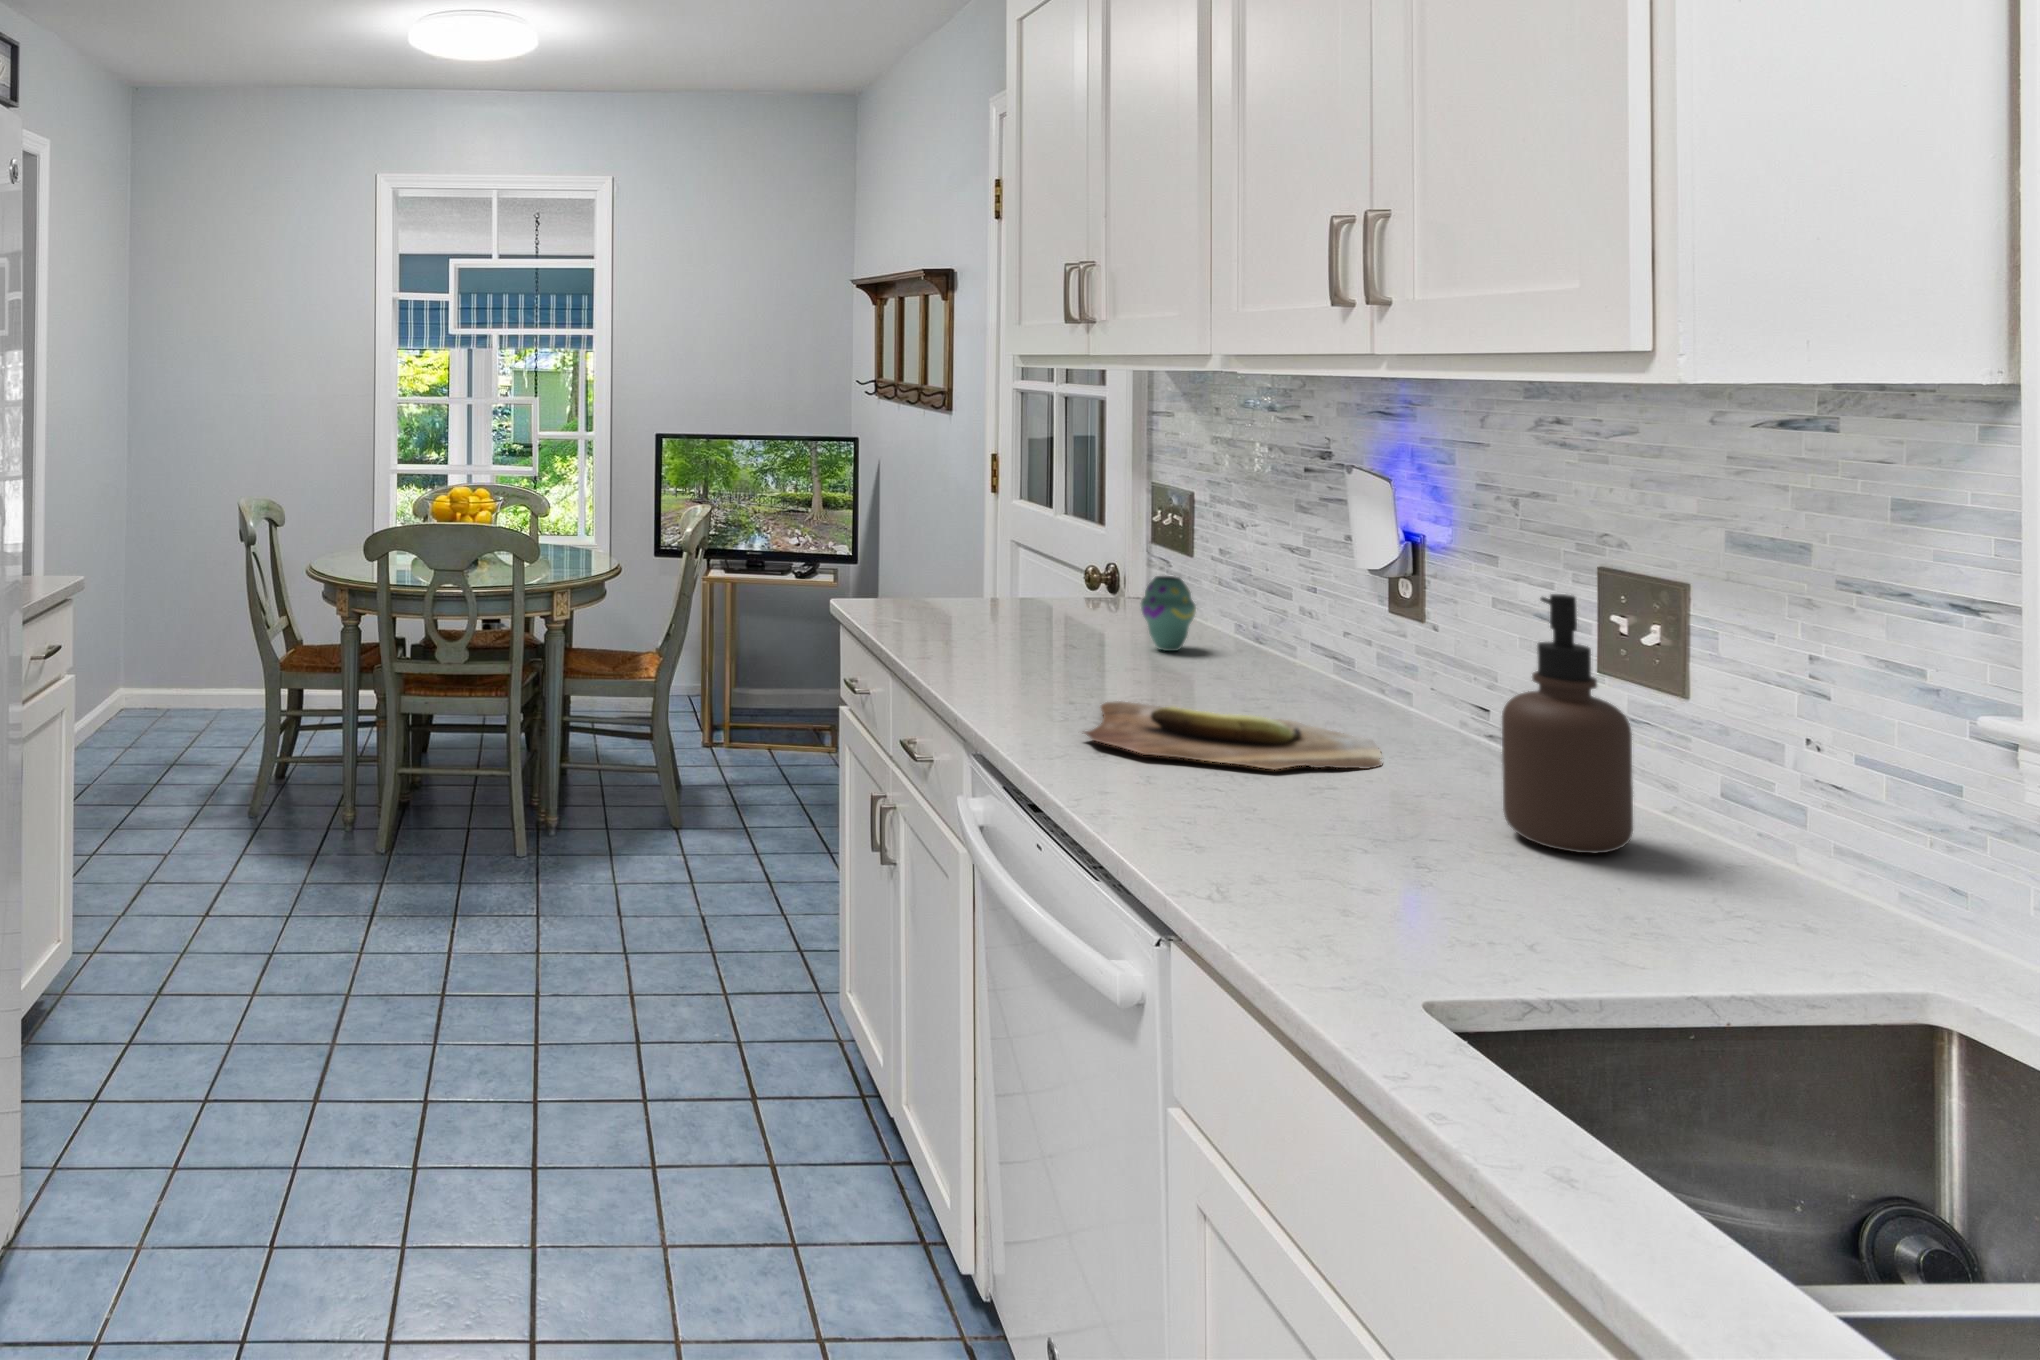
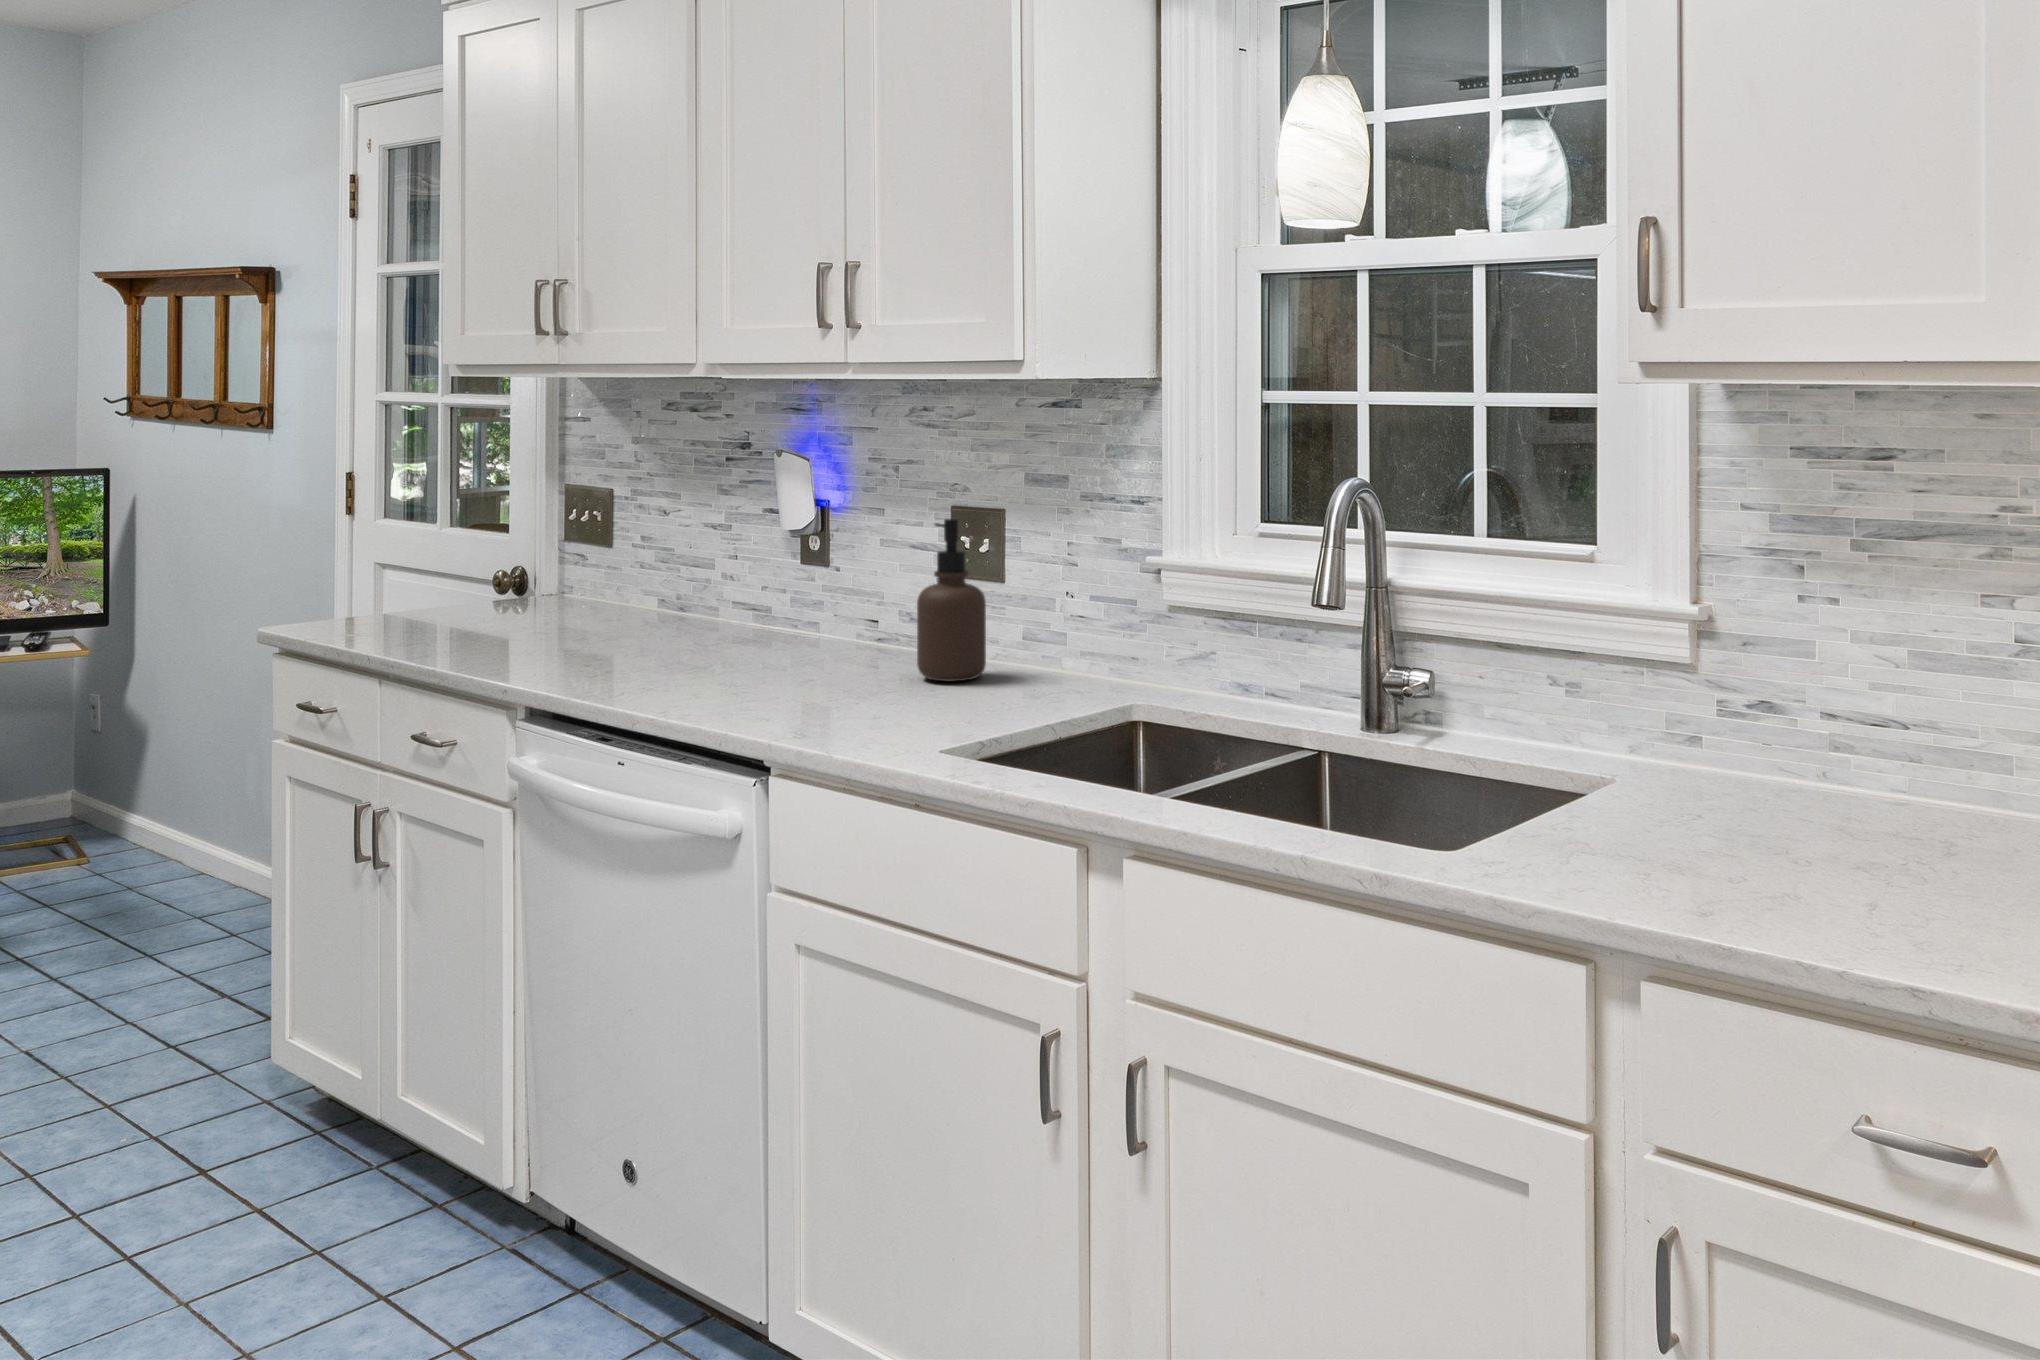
vase: present [1141,576,1196,651] -> none [593,559,639,624]
cutting board: present [1084,701,1382,769] -> none [610,643,825,678]

